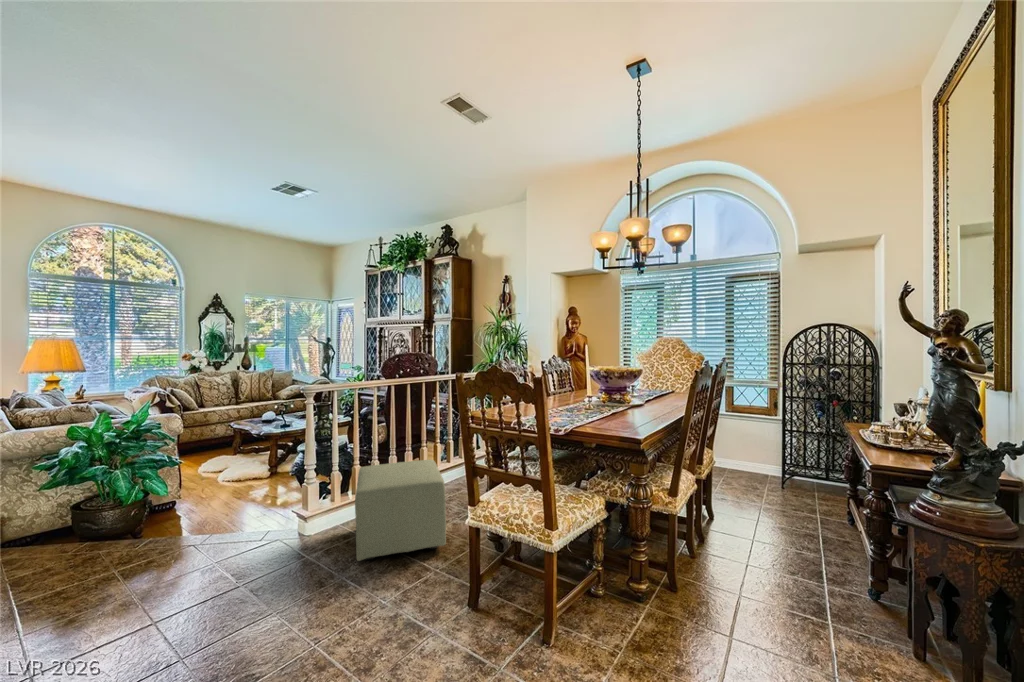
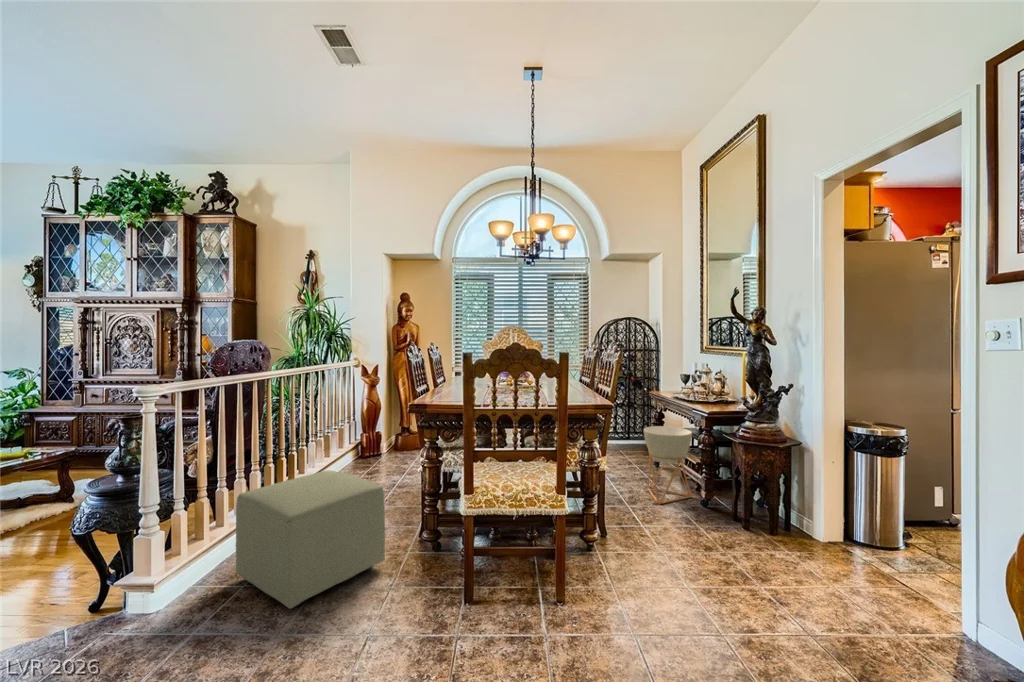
planter: none [784,469,865,582] -> present [644,426,692,504]

